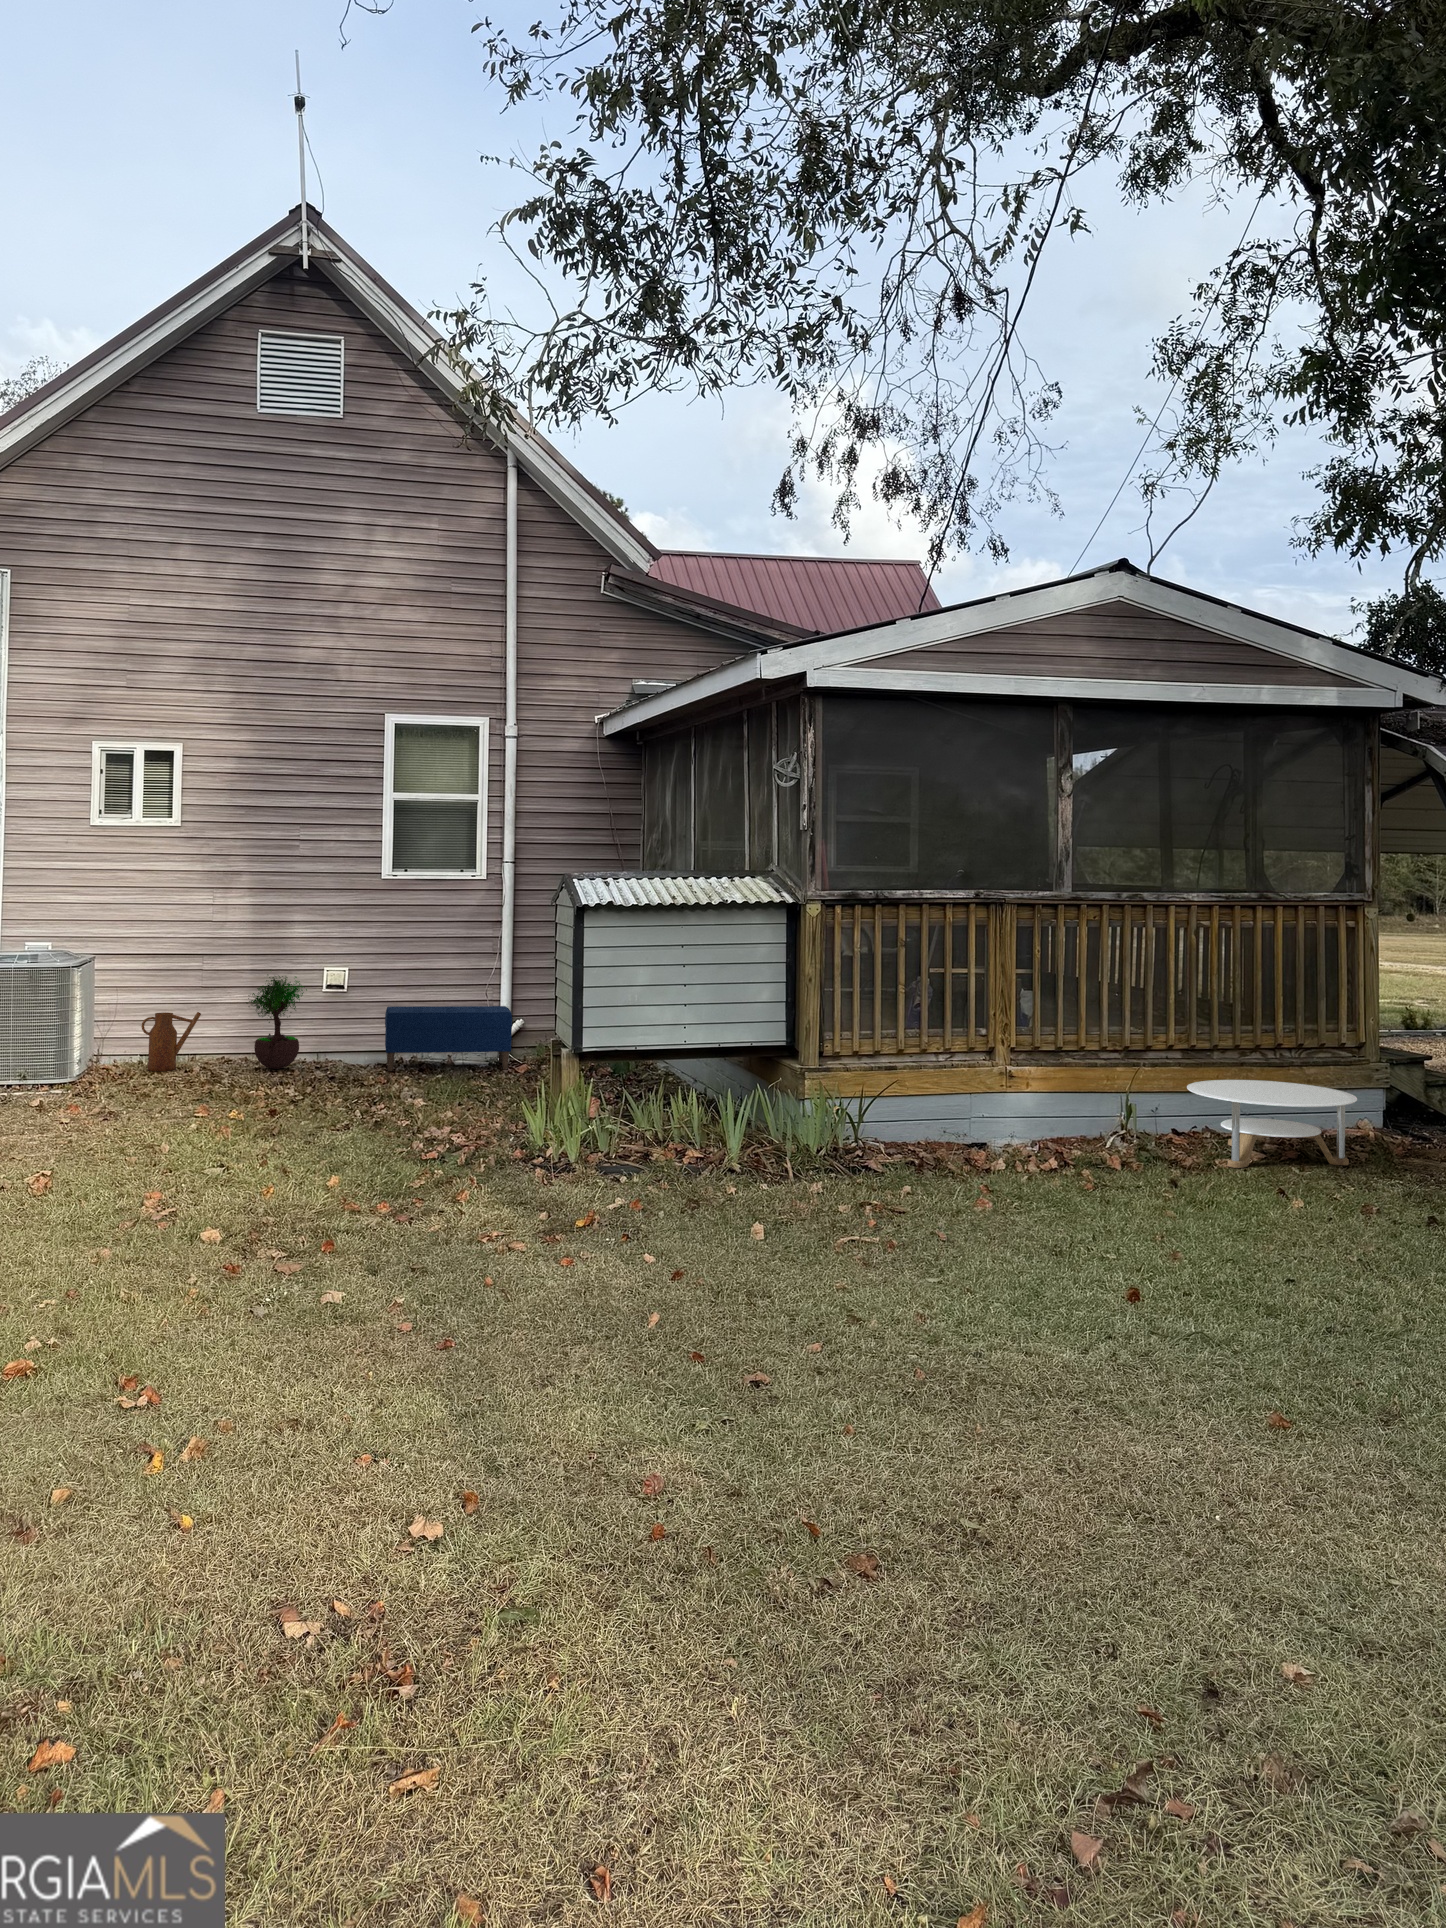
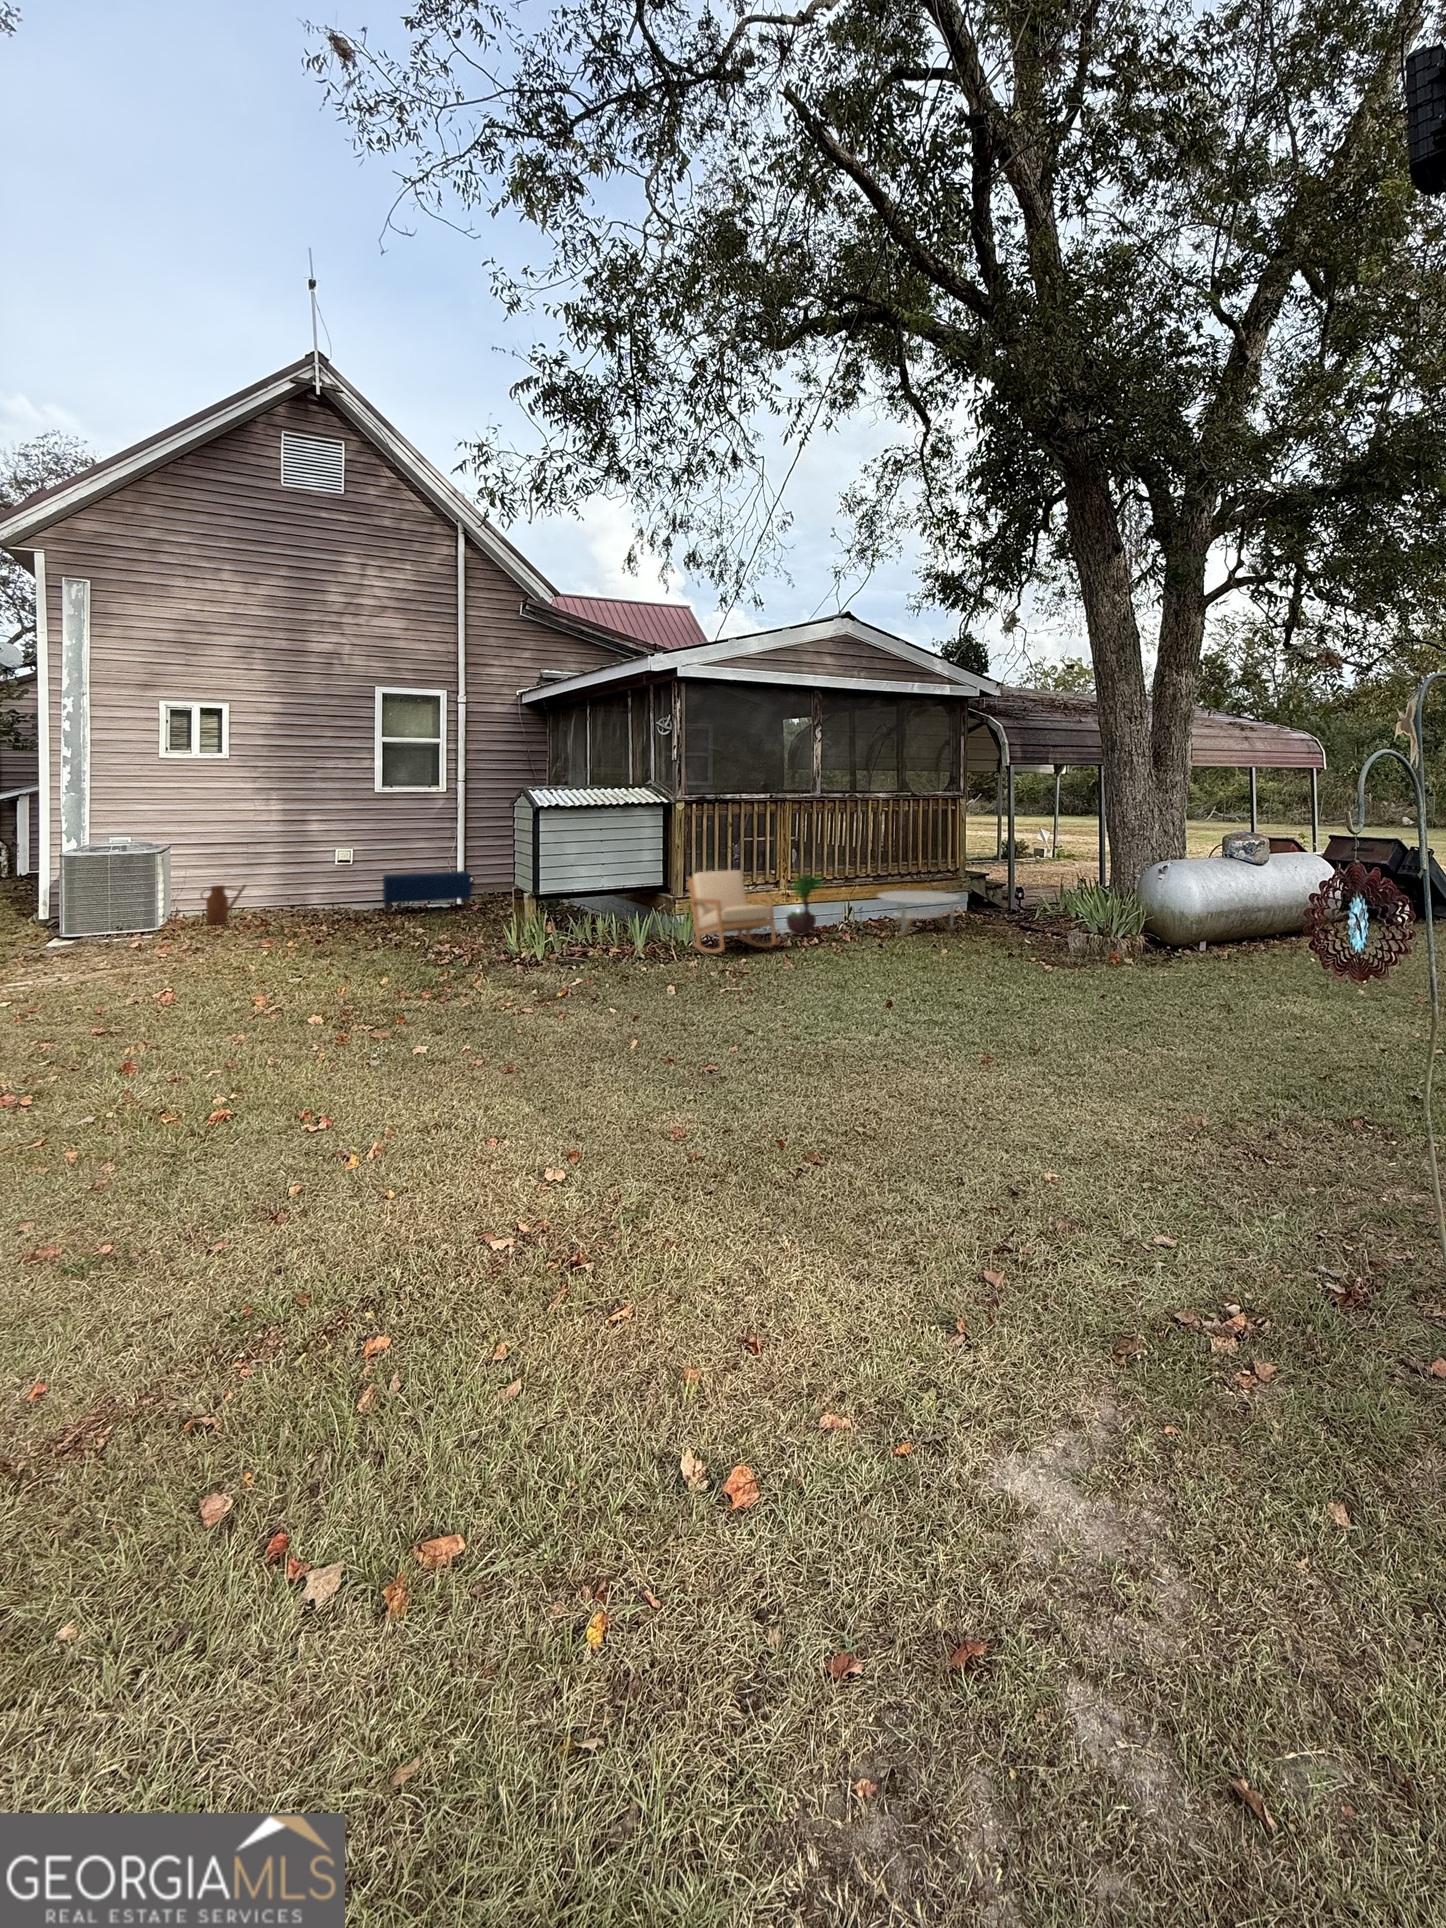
potted tree: present [246,970,307,1069] -> present [786,871,821,936]
chair: none [824,1025,975,1173] -> present [688,870,776,953]

